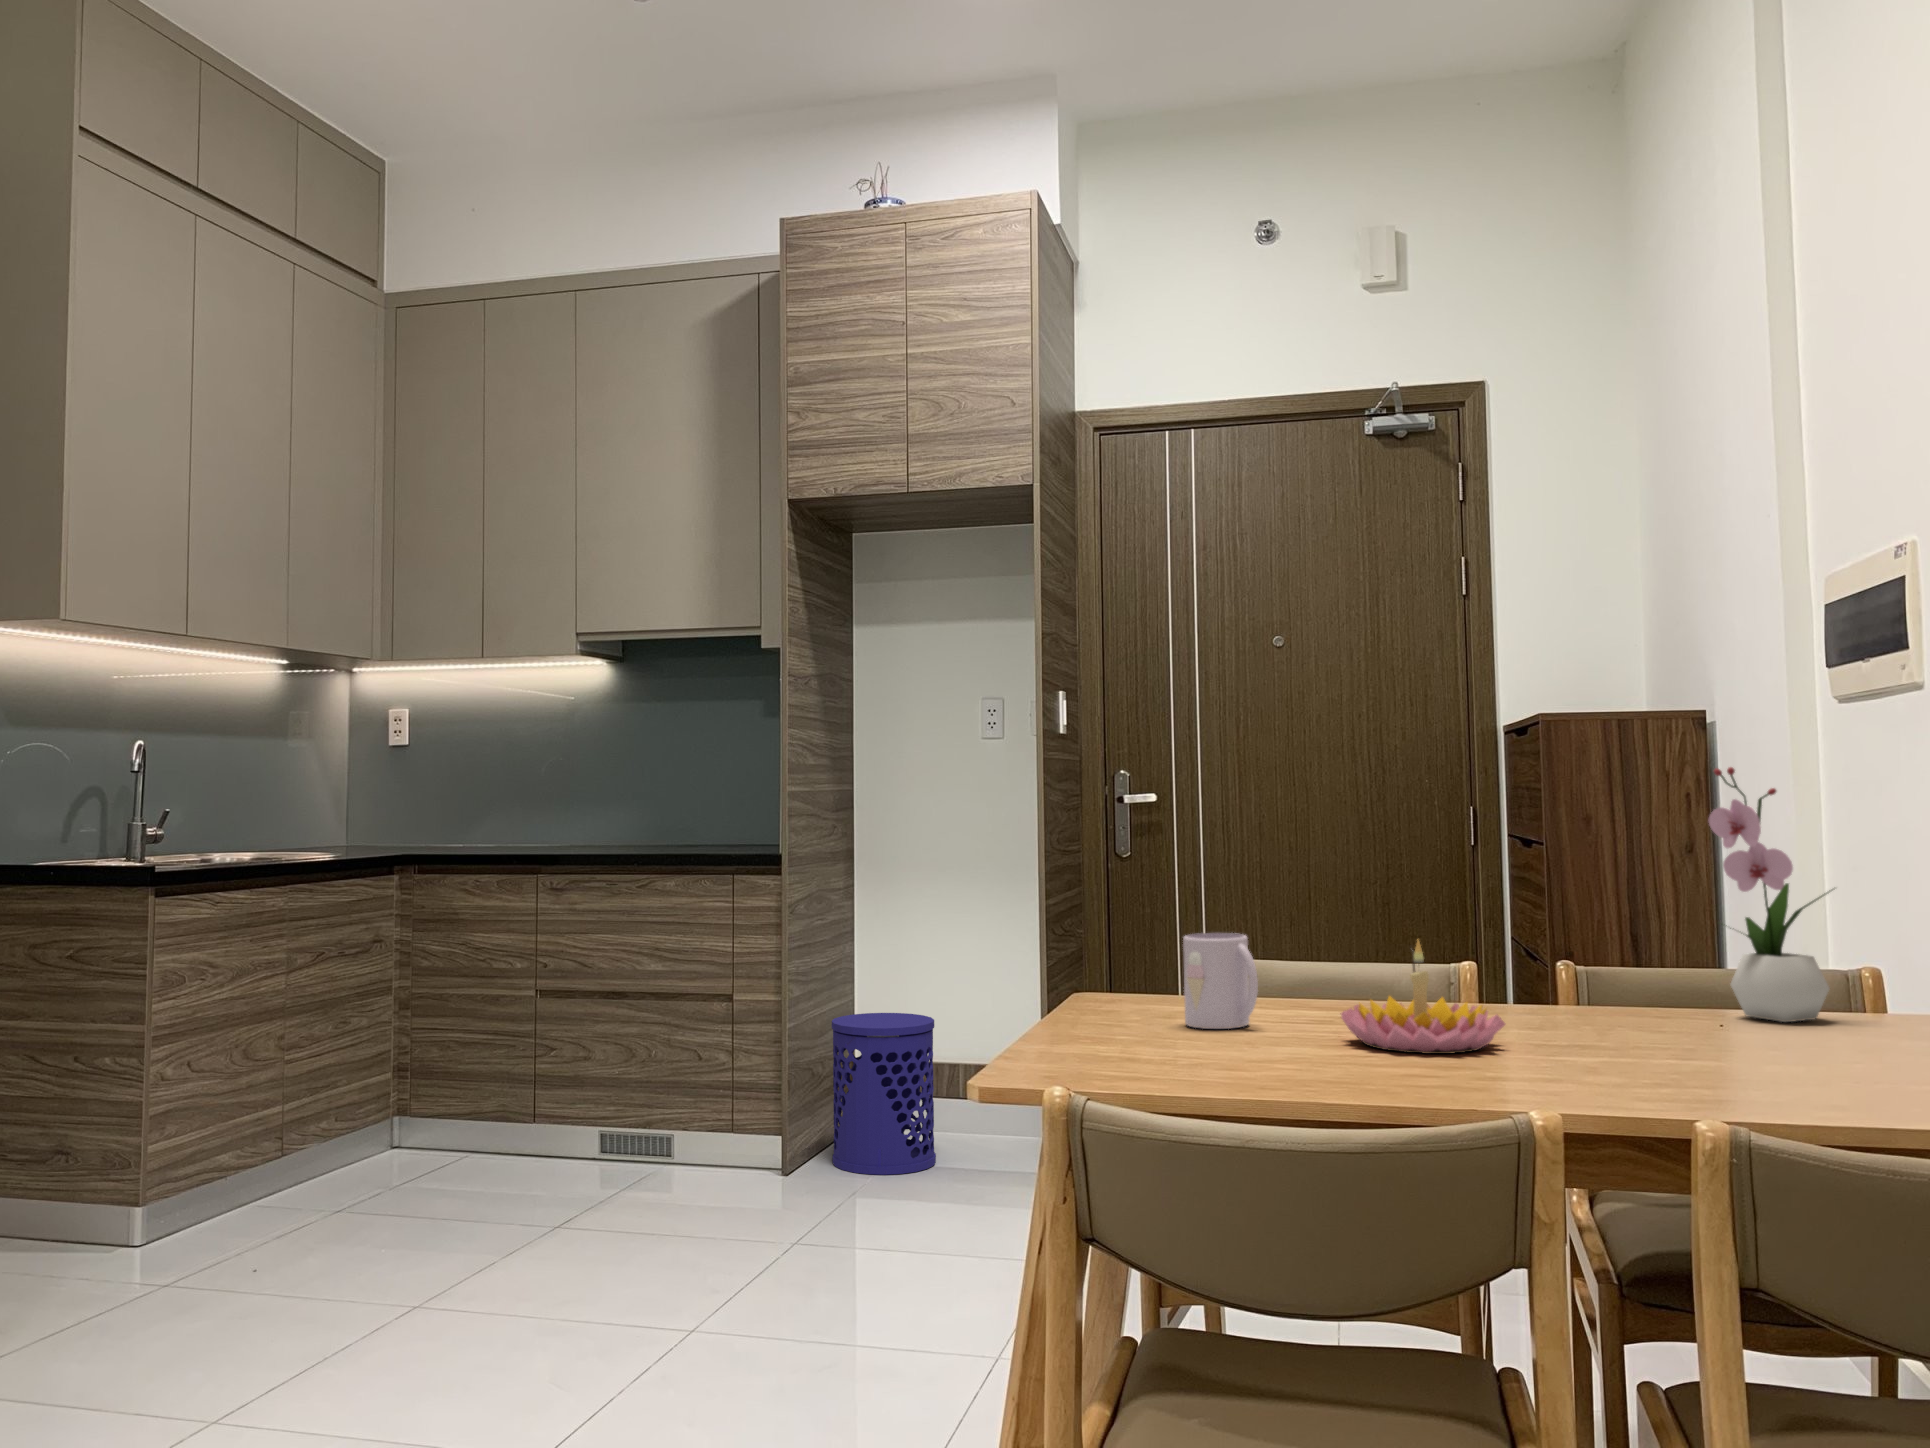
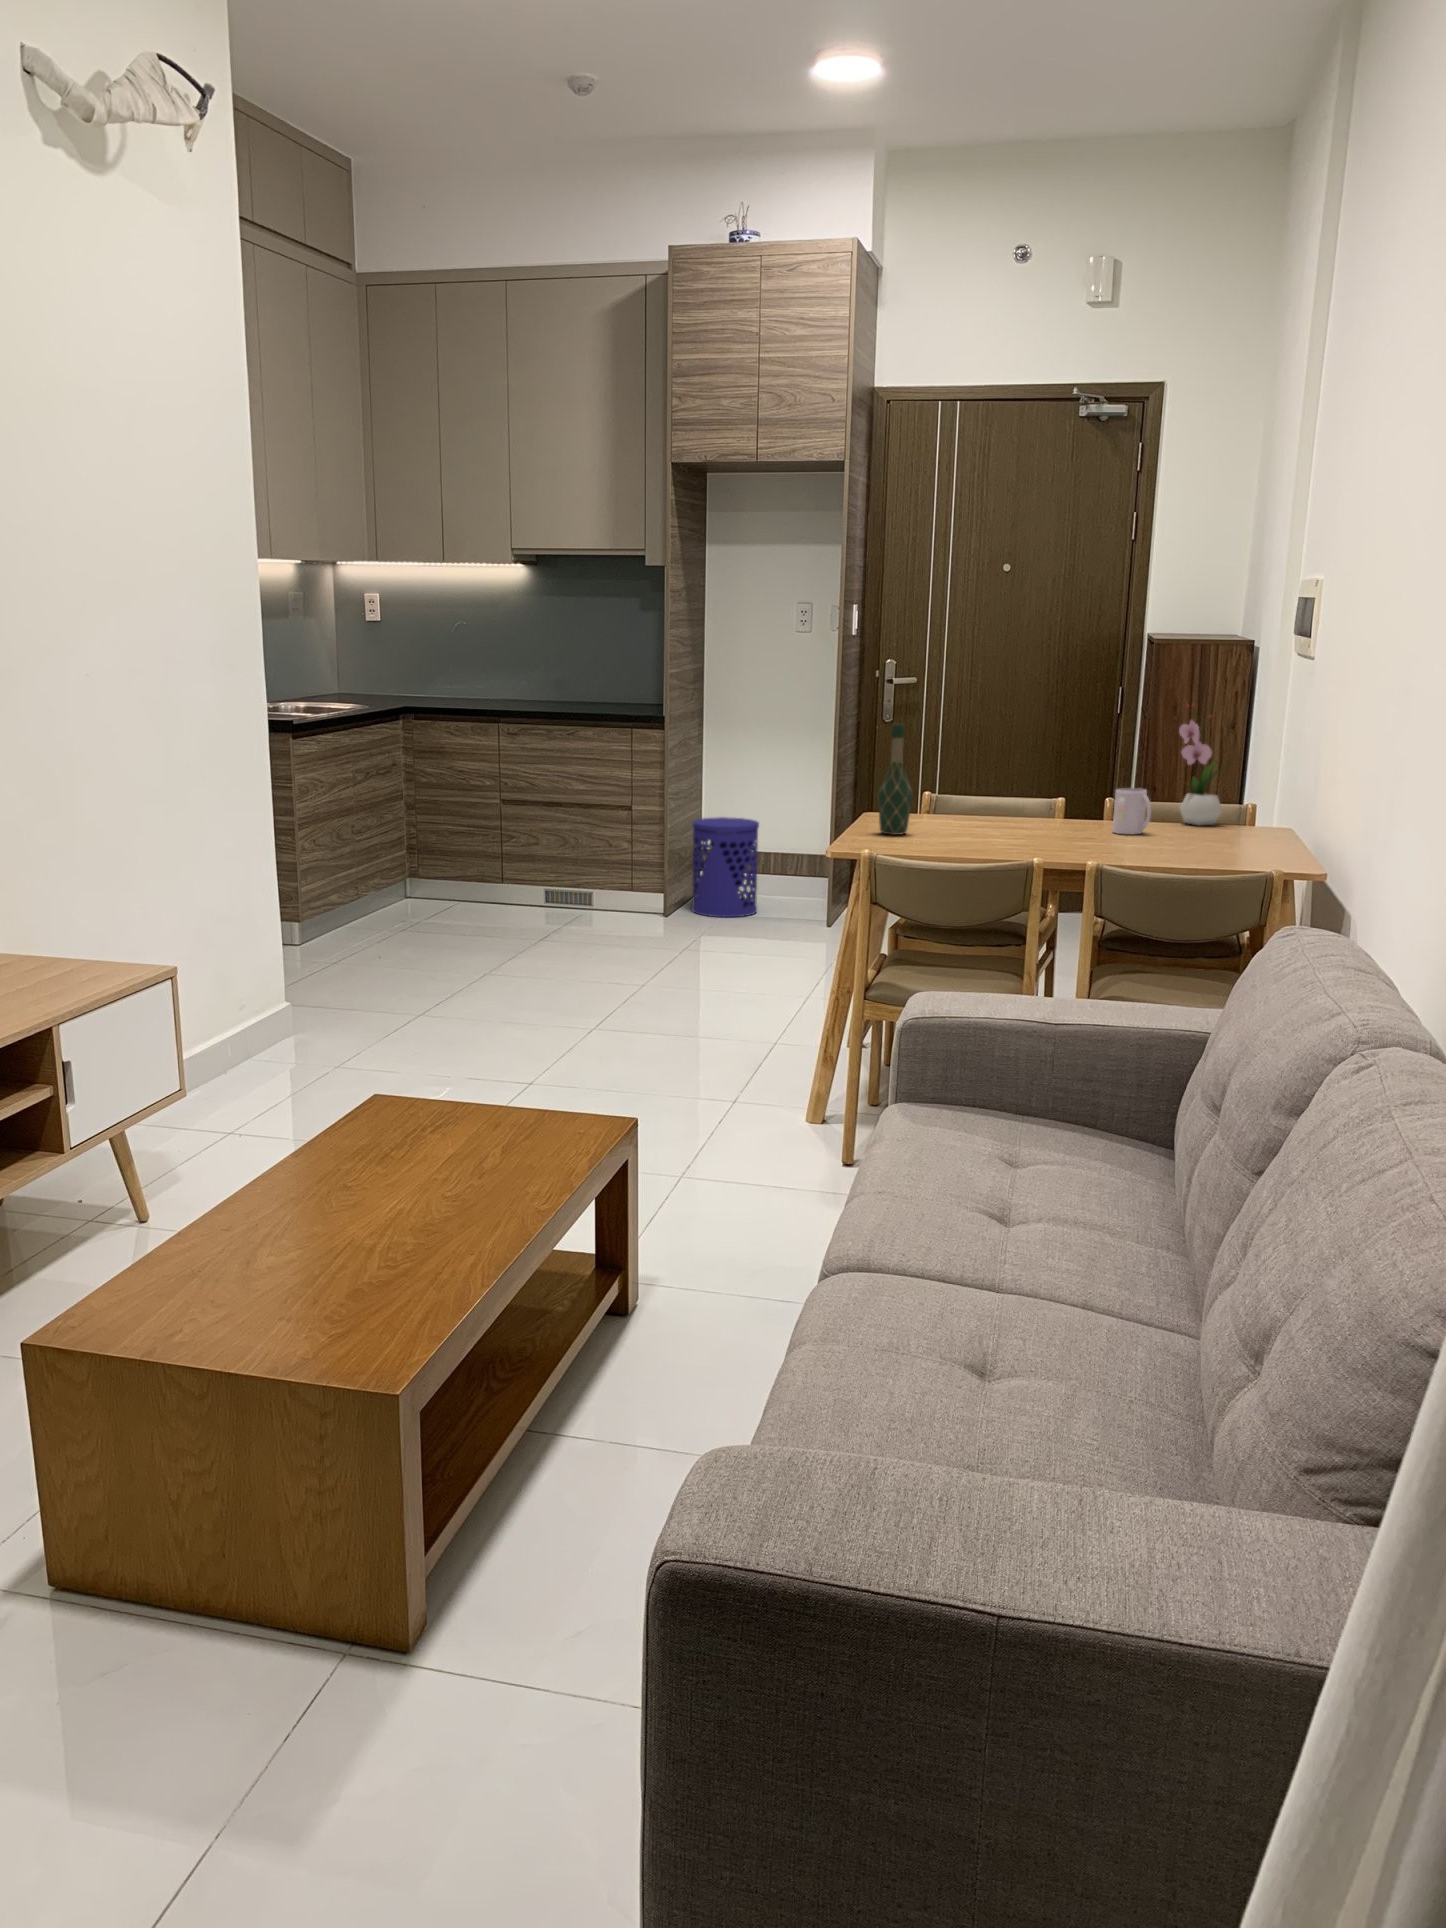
wine bottle: none [1080,804,1159,1058] -> present [878,723,913,835]
mug: present [1183,933,1258,1029] -> present [1112,788,1151,835]
candle holder: present [1341,941,1505,1054] -> none [991,785,1062,835]

